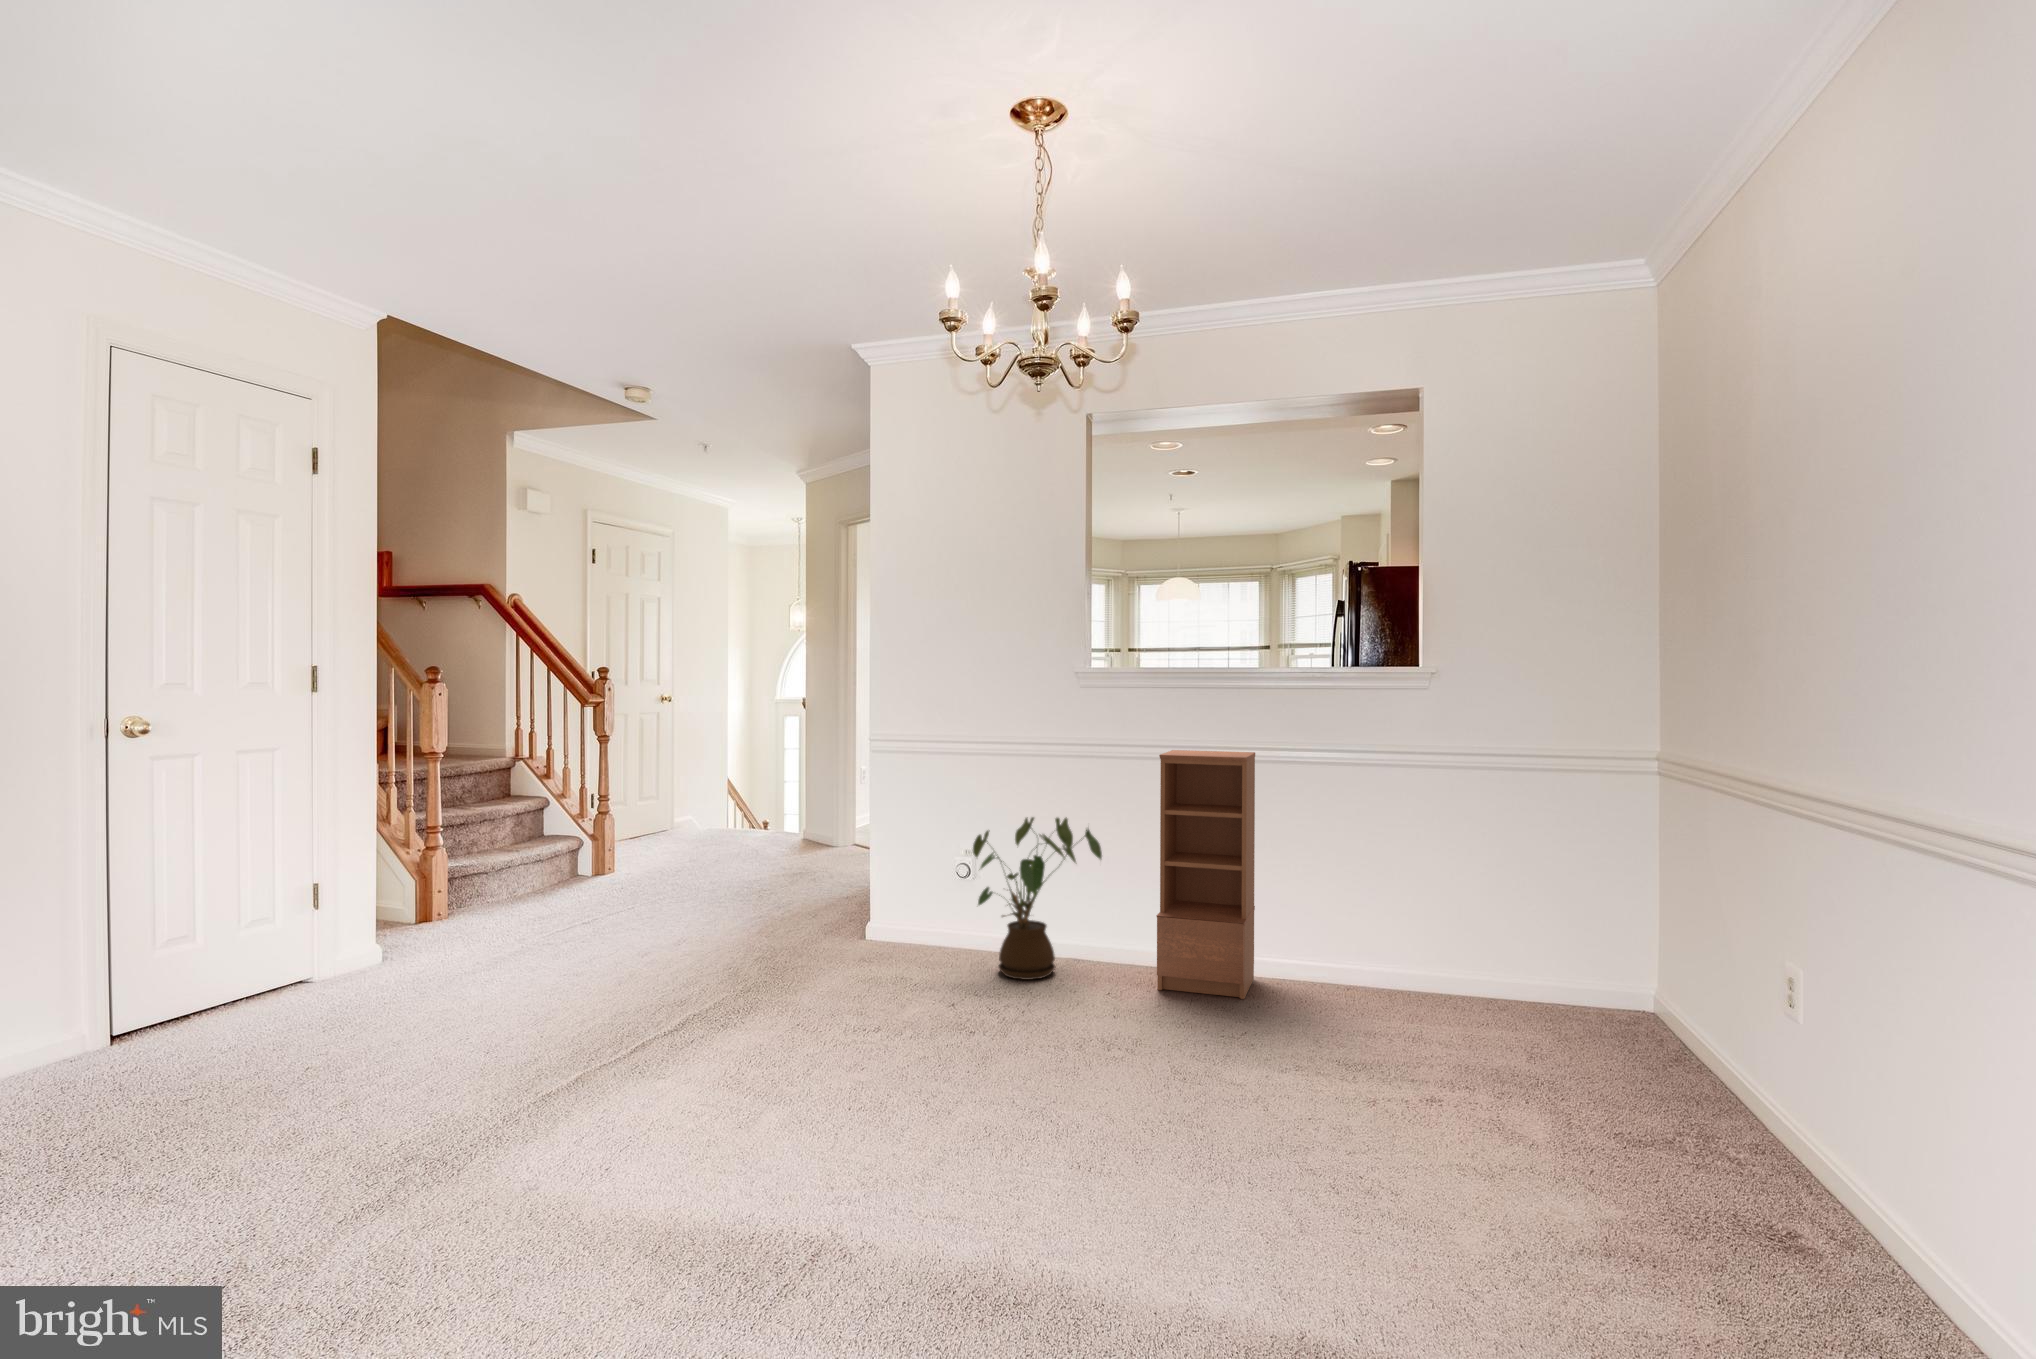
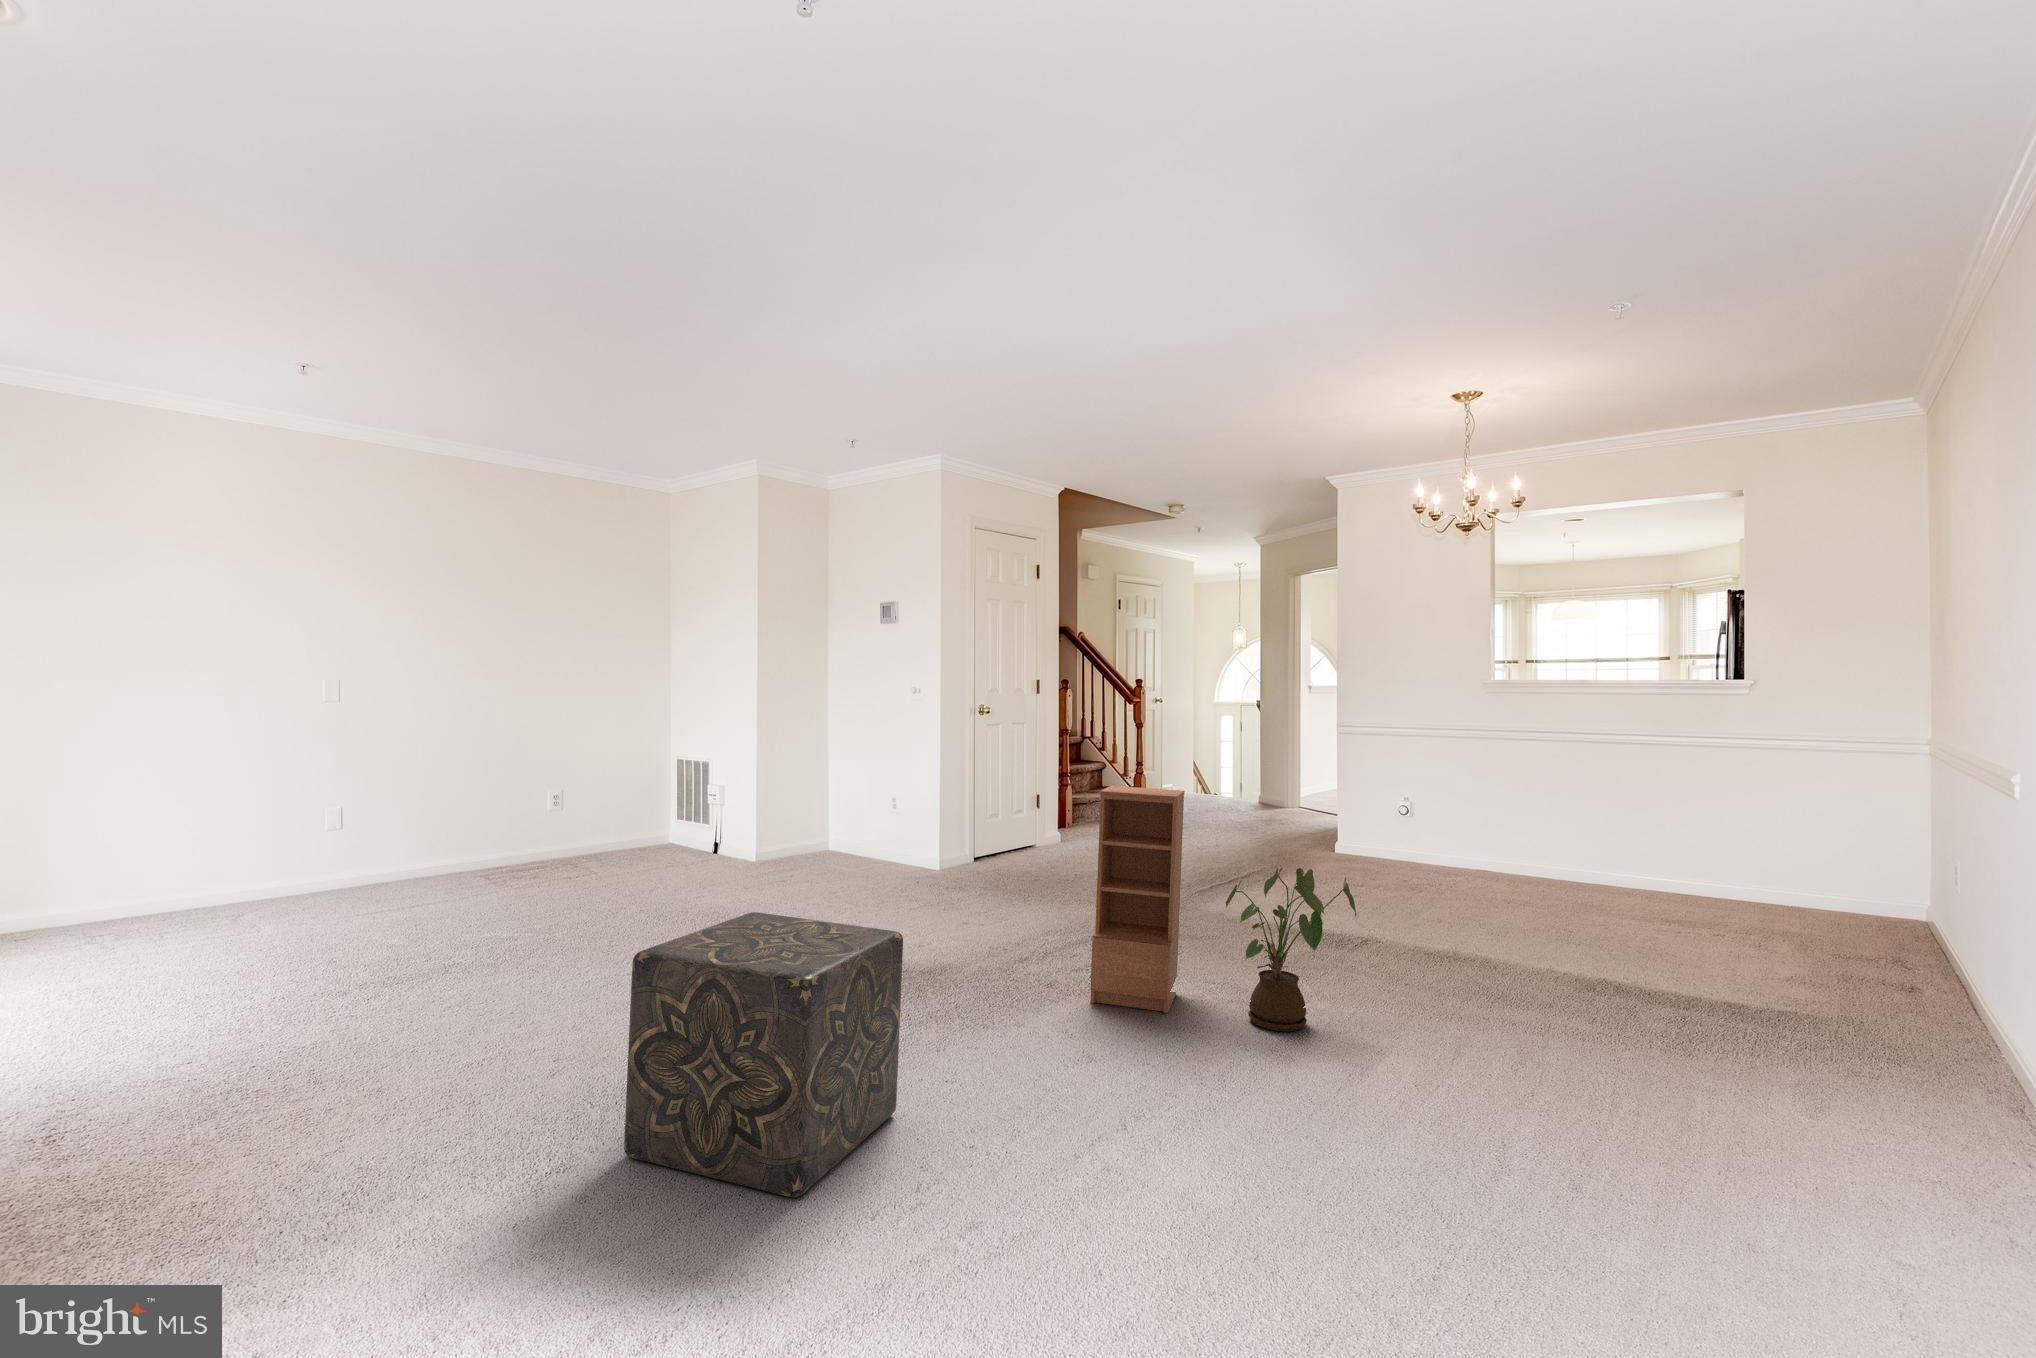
house plant: present [973,817,1102,980] -> present [1226,868,1357,1031]
ottoman: none [646,892,941,1194] -> present [624,912,903,1197]

